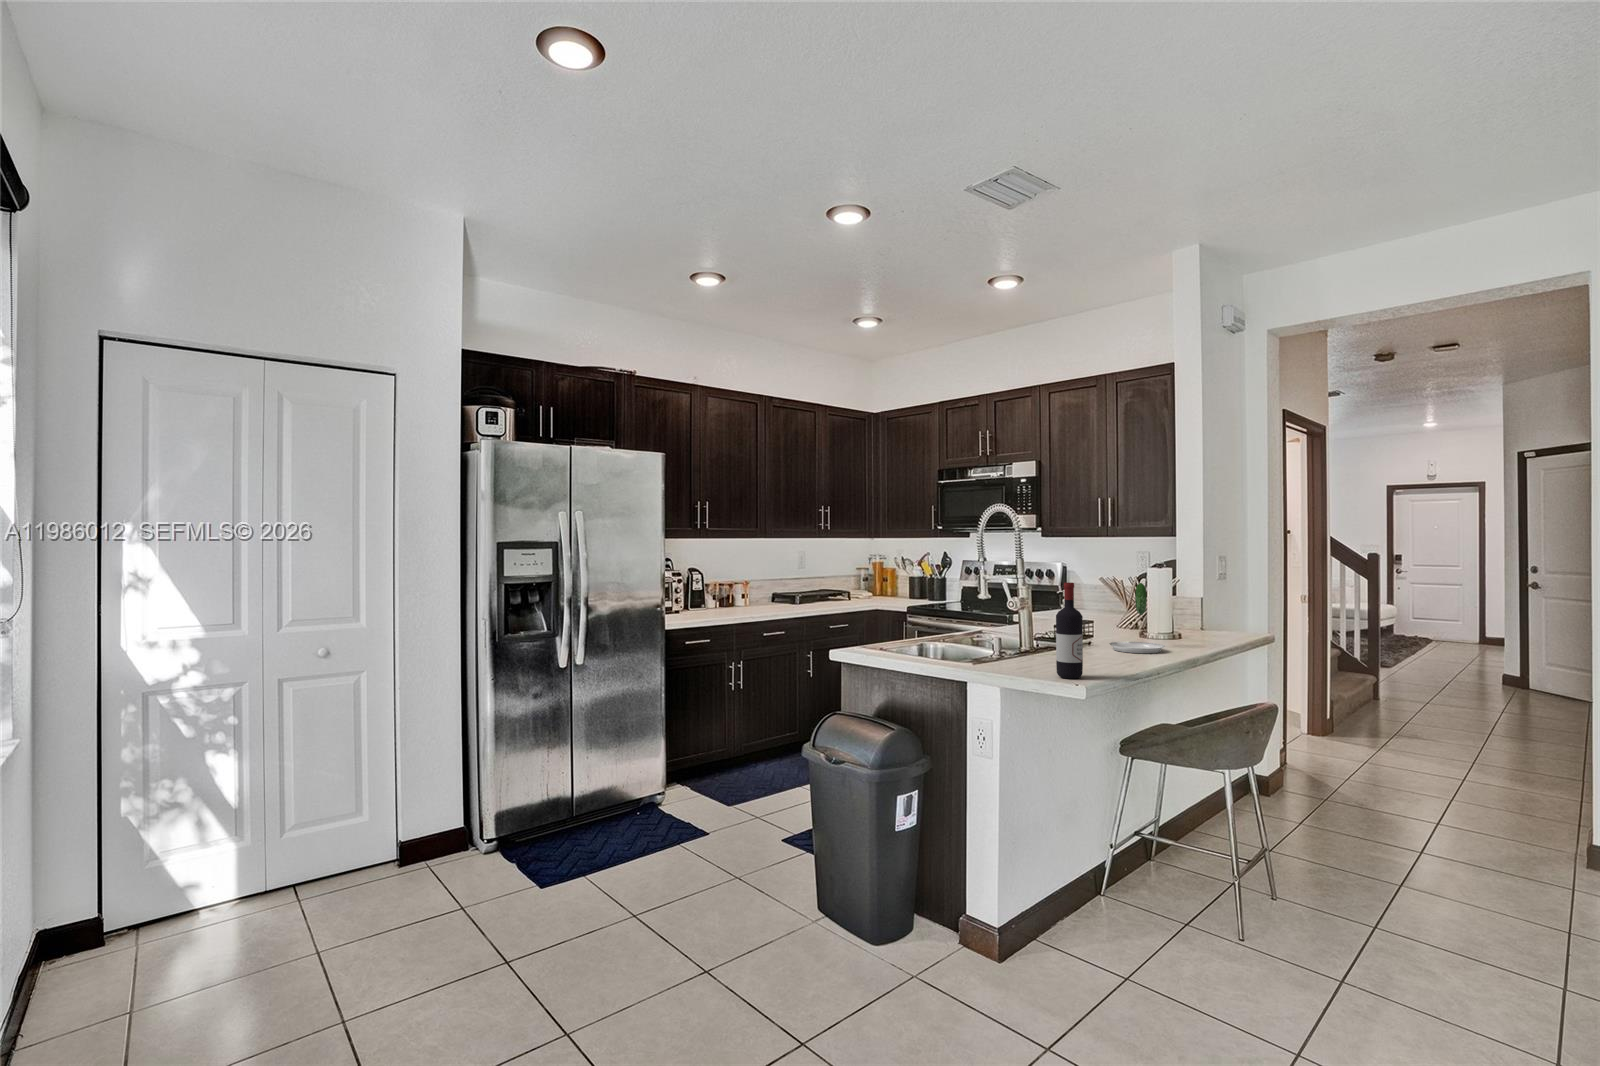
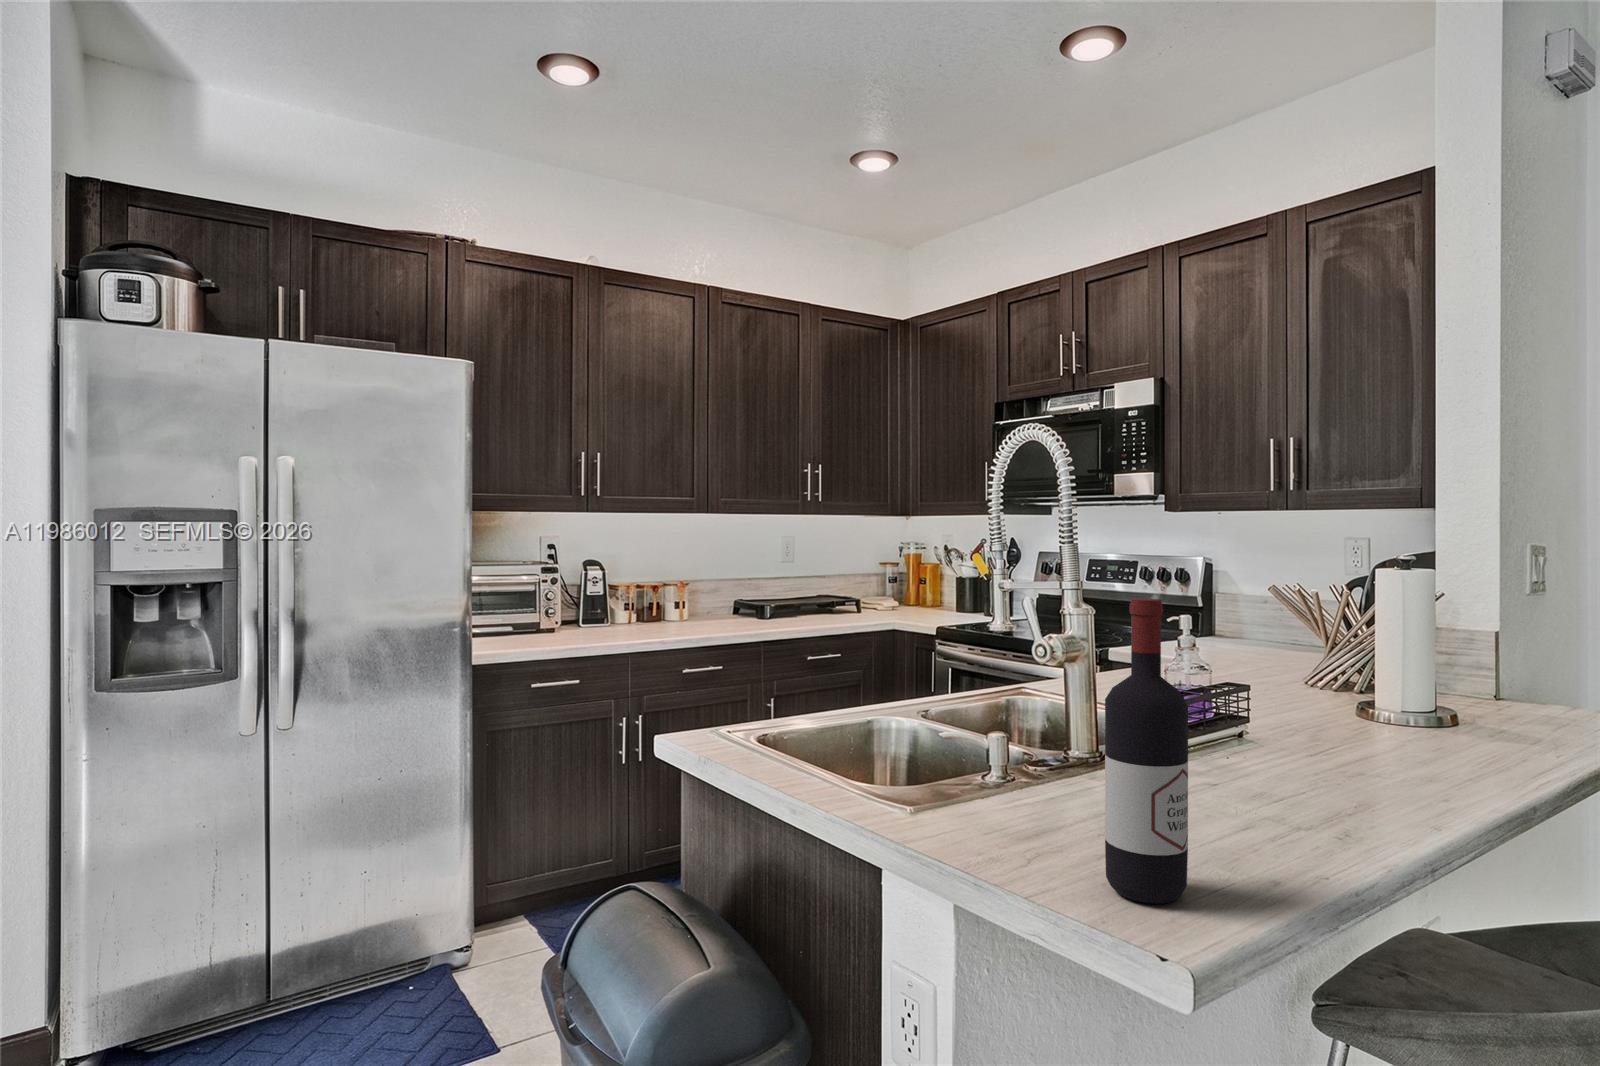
plate: present [1109,583,1165,653] -> none [1283,597,1431,776]

